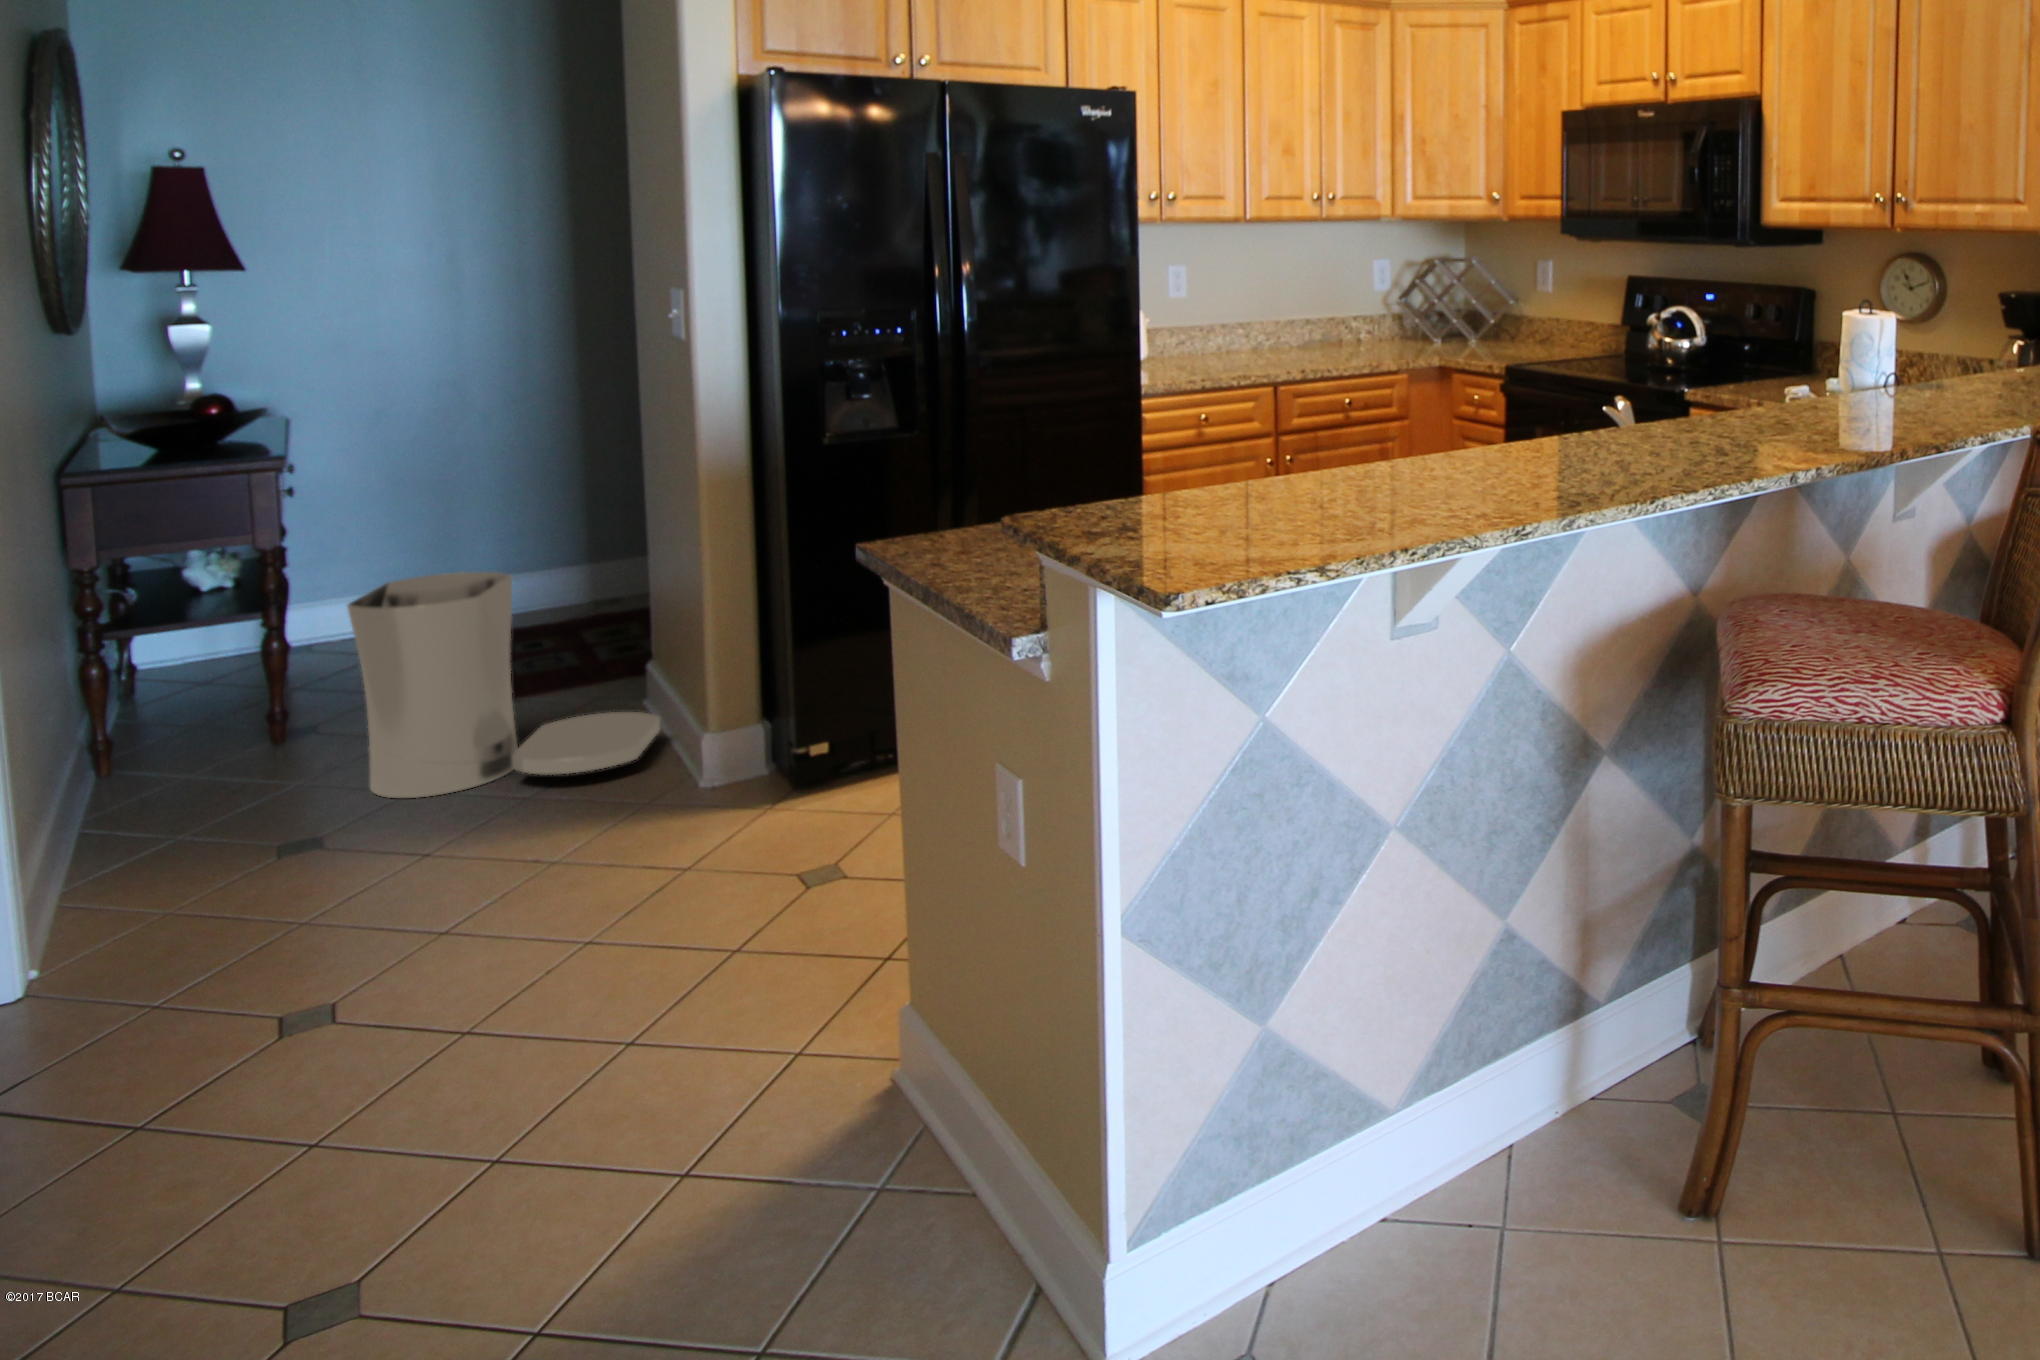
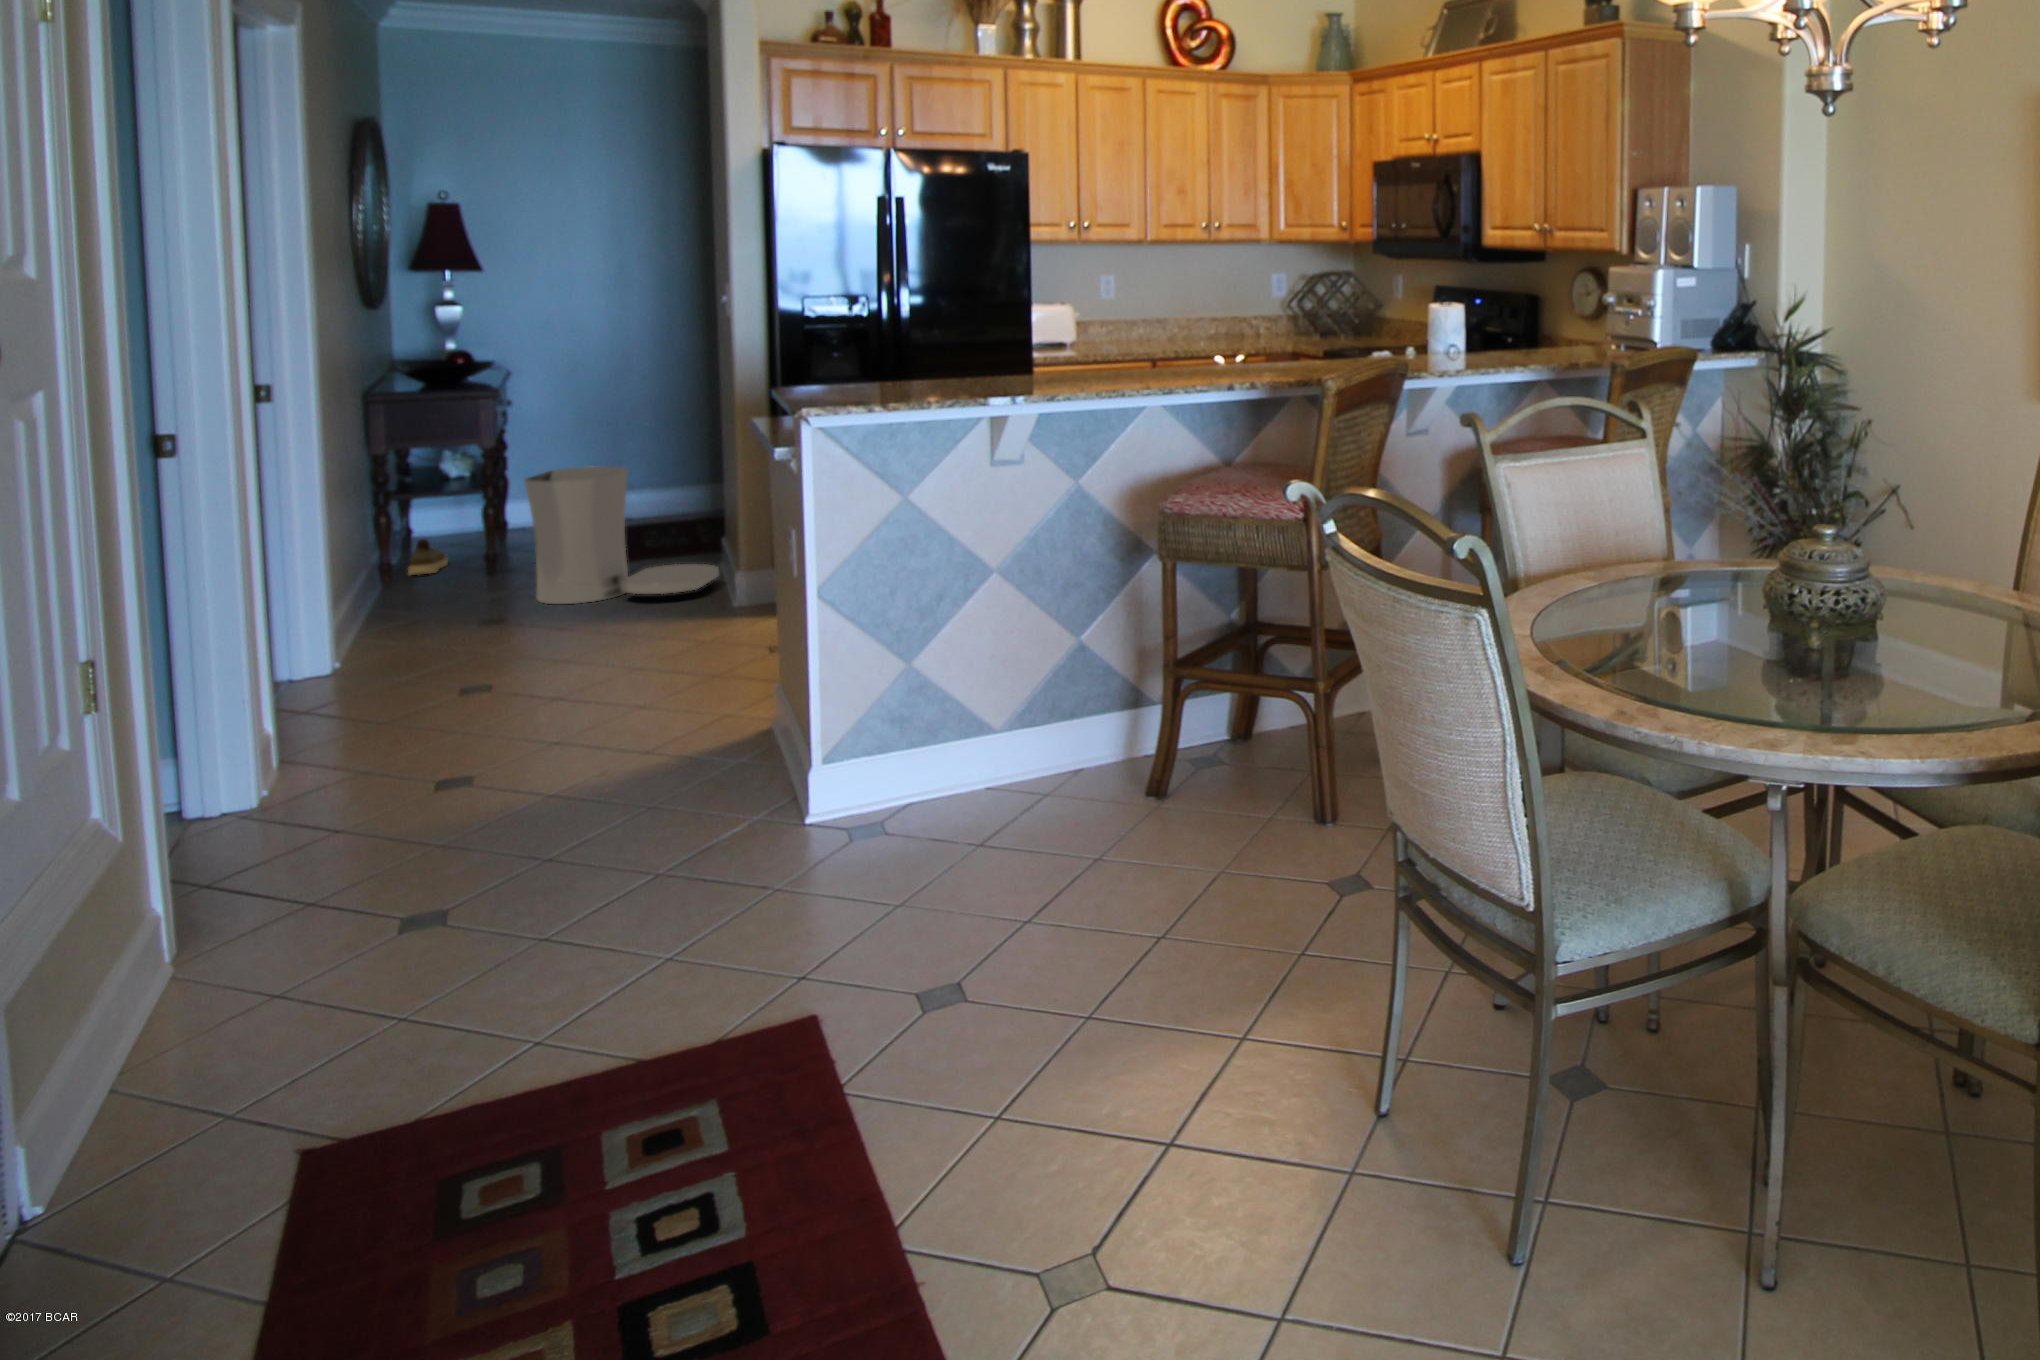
shoe: none [138,688,202,750] -> present [408,539,448,575]

